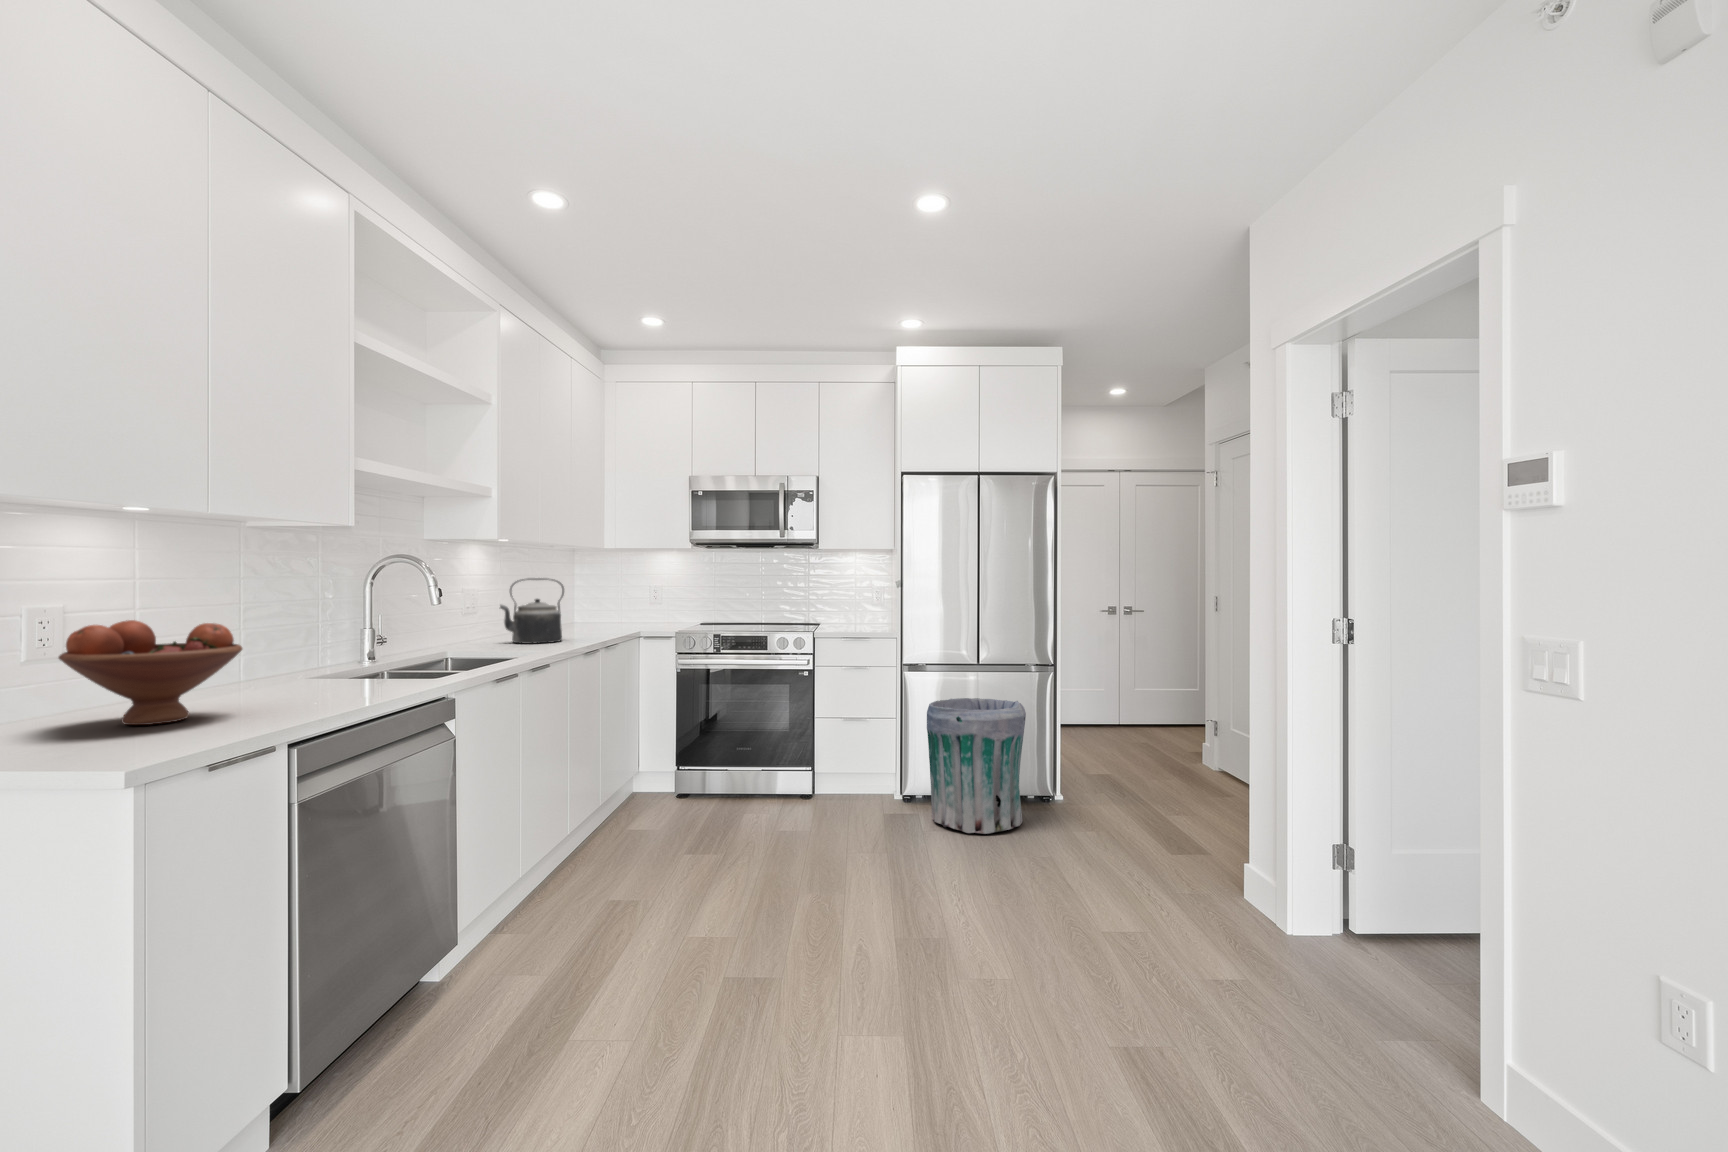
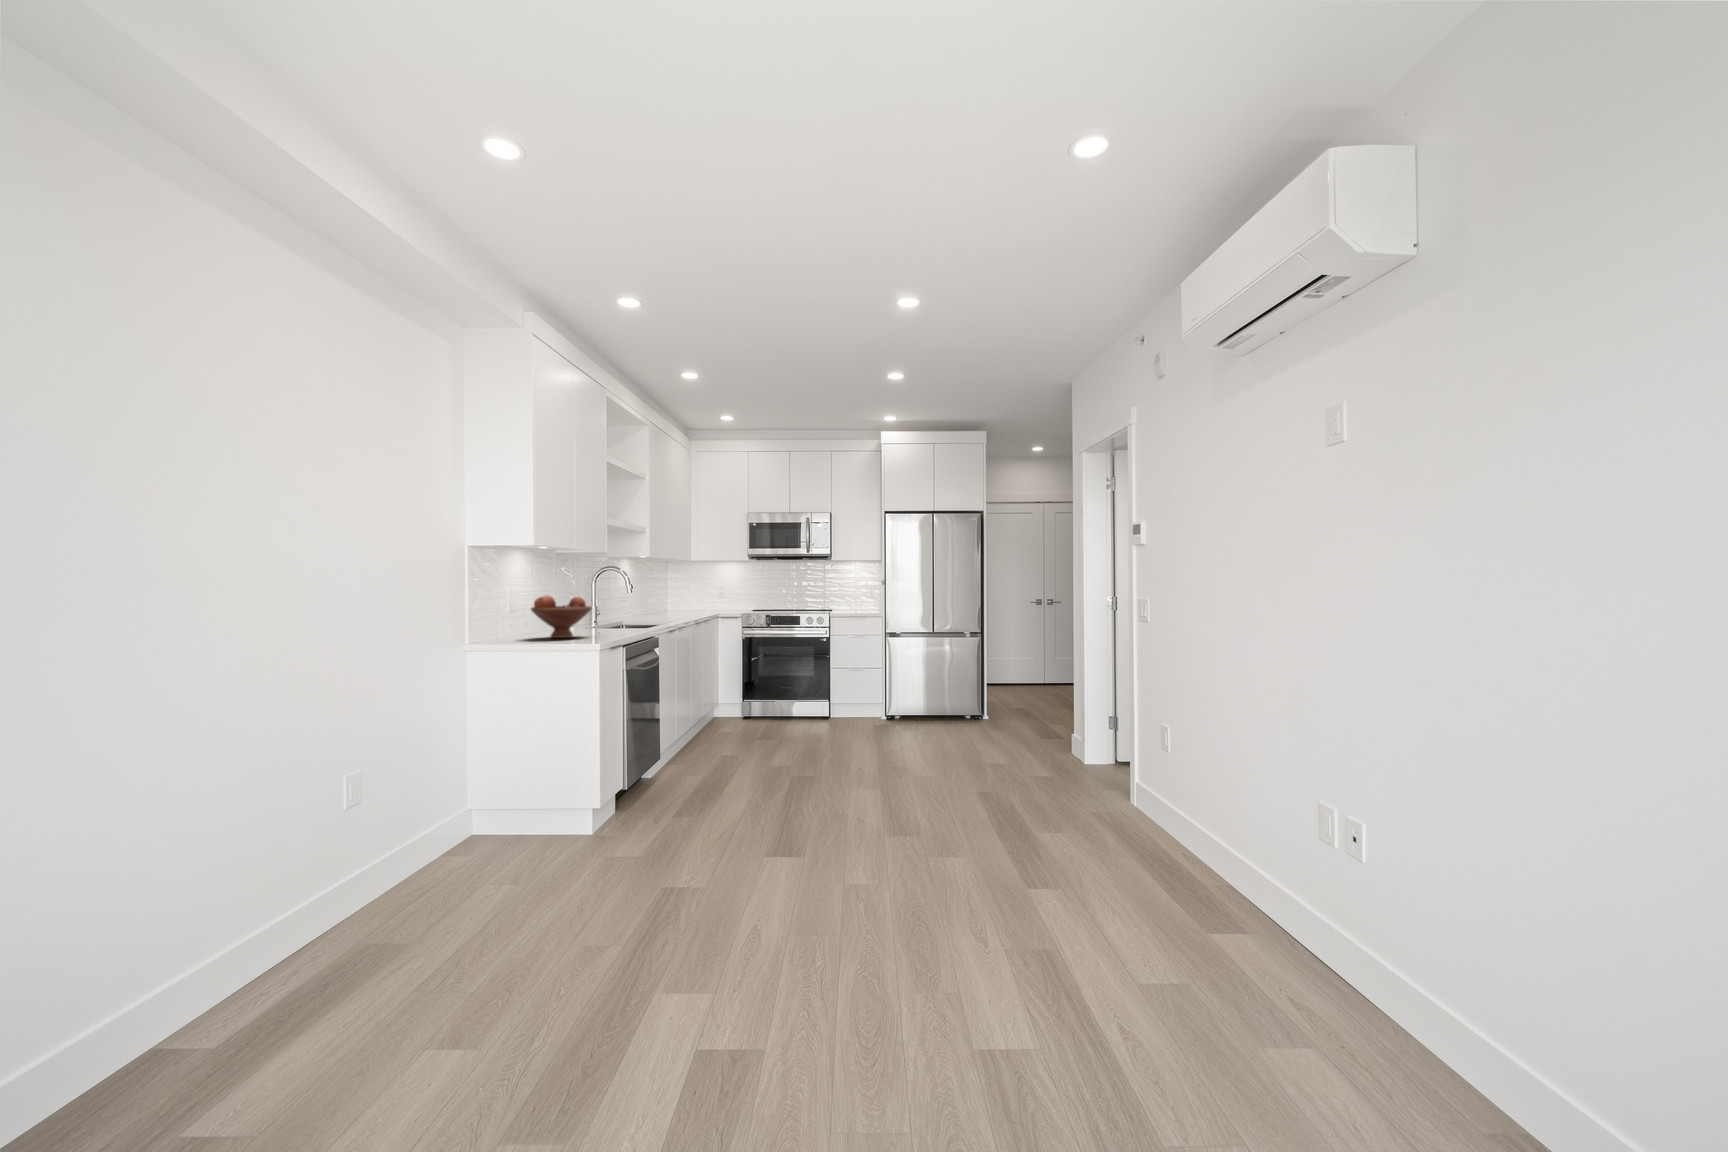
kettle: present [500,578,564,644] -> none [644,580,679,618]
trash can: present [927,698,1026,834] -> none [900,654,961,732]

